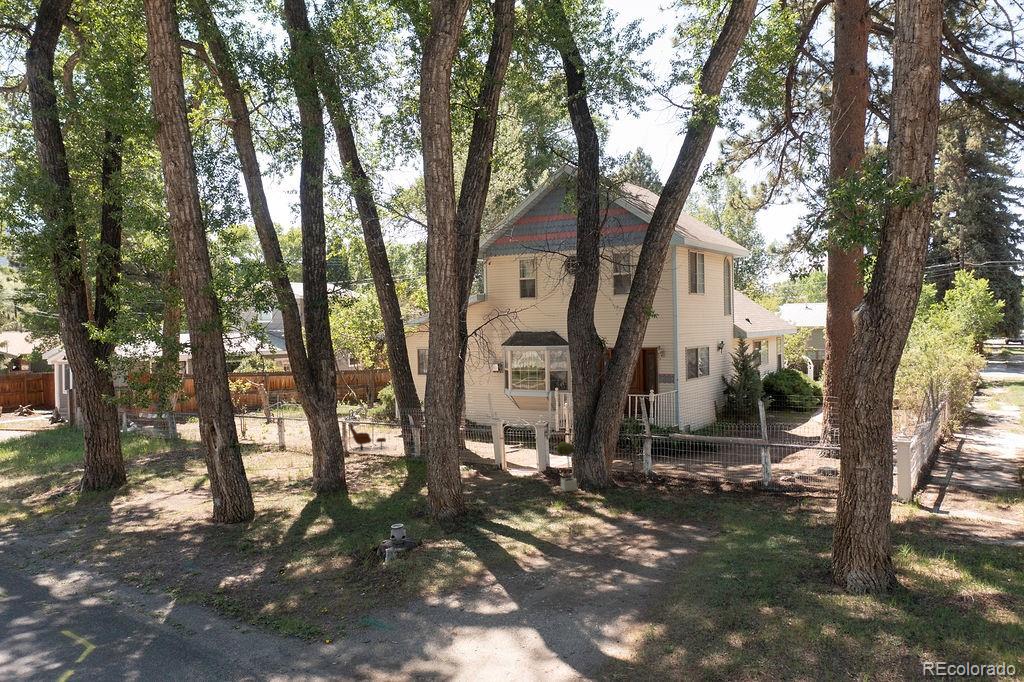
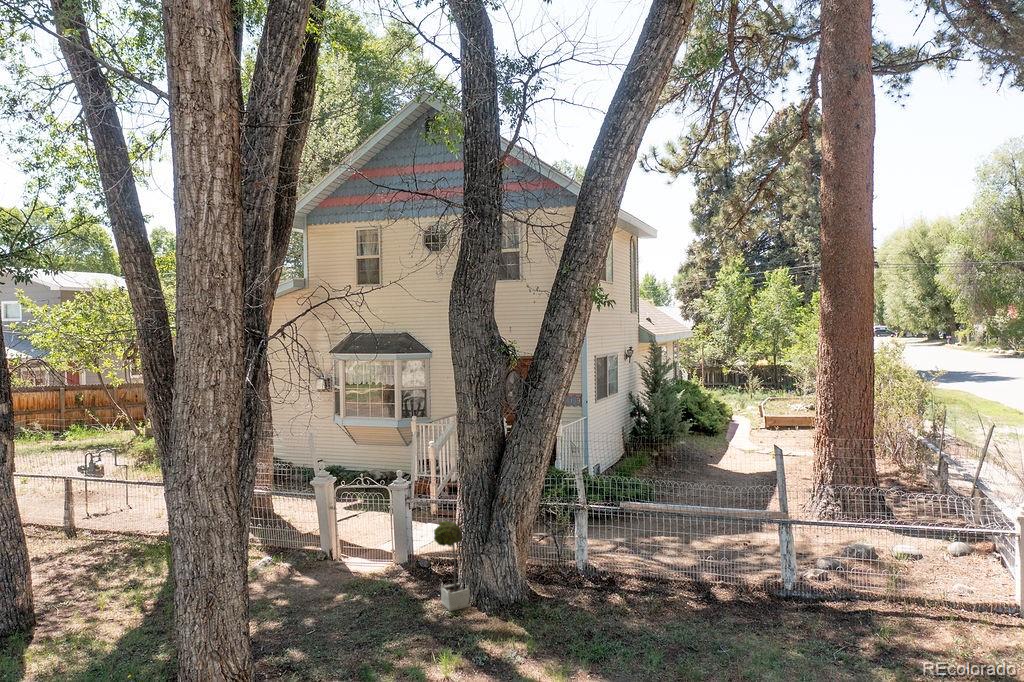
lounge chair: present [350,424,386,450] -> none [71,483,143,529]

